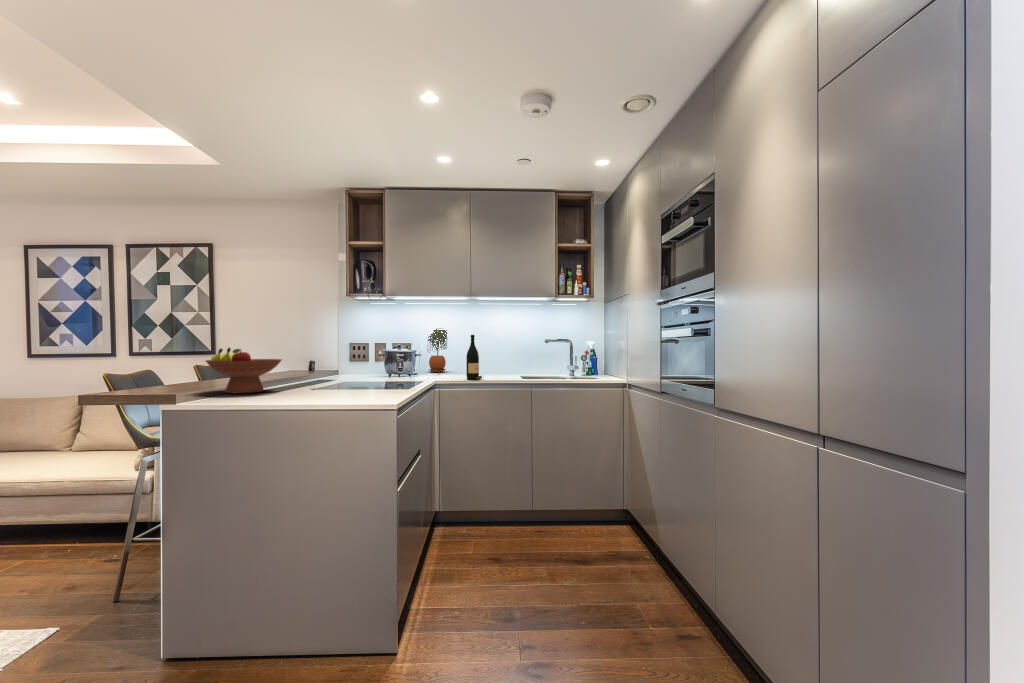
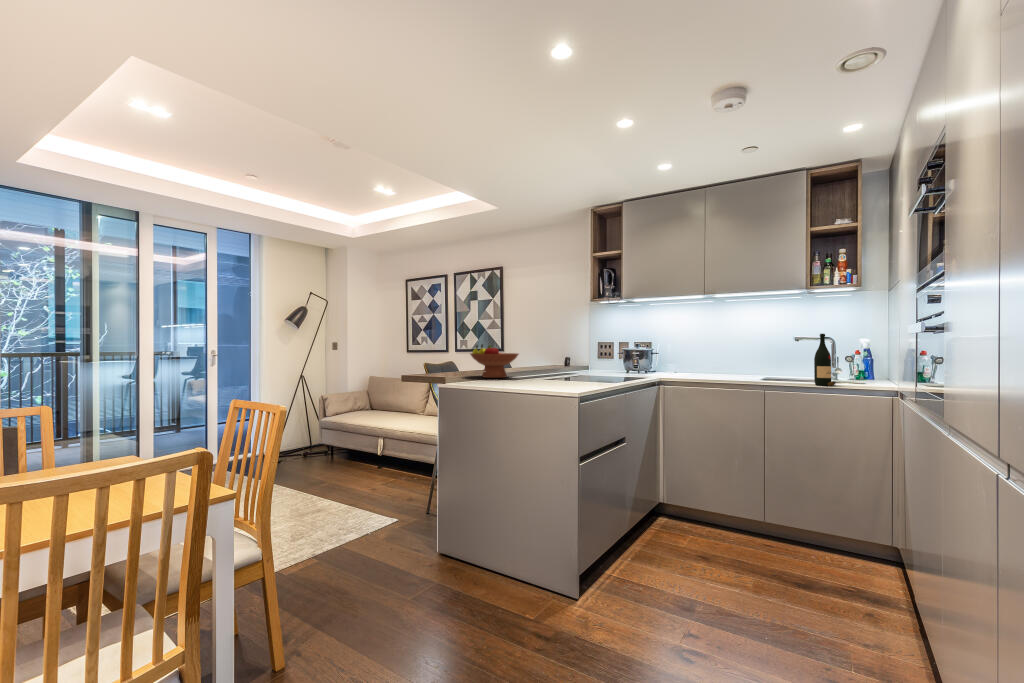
potted plant: present [427,329,448,372] -> none [665,328,689,371]
wine bottle: present [466,335,482,380] -> present [814,334,835,386]

